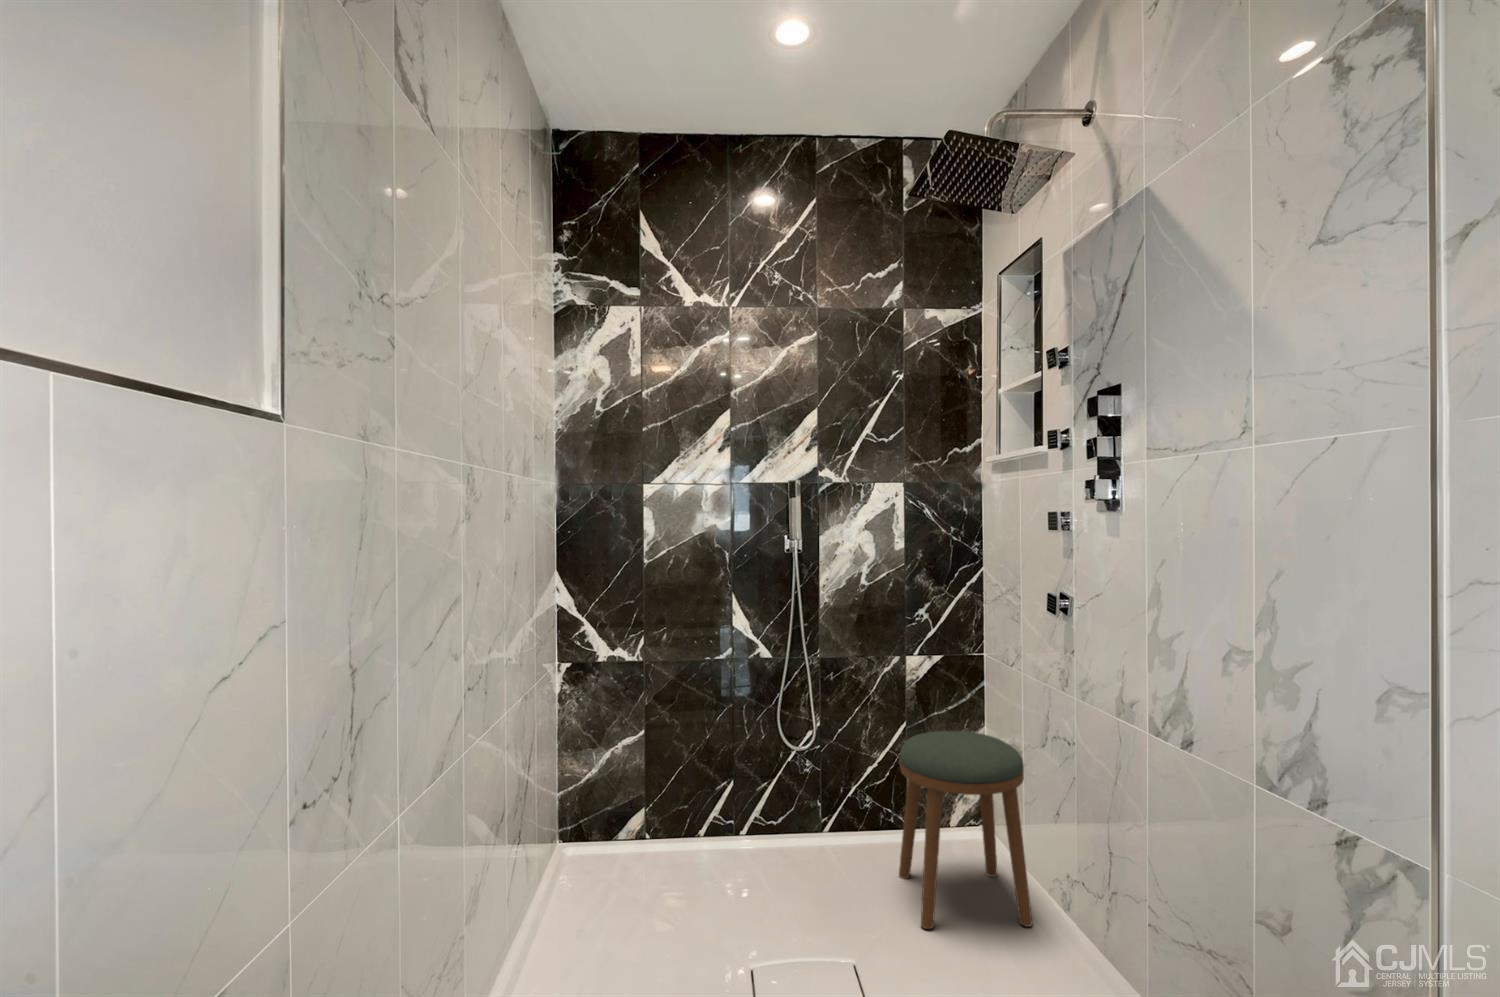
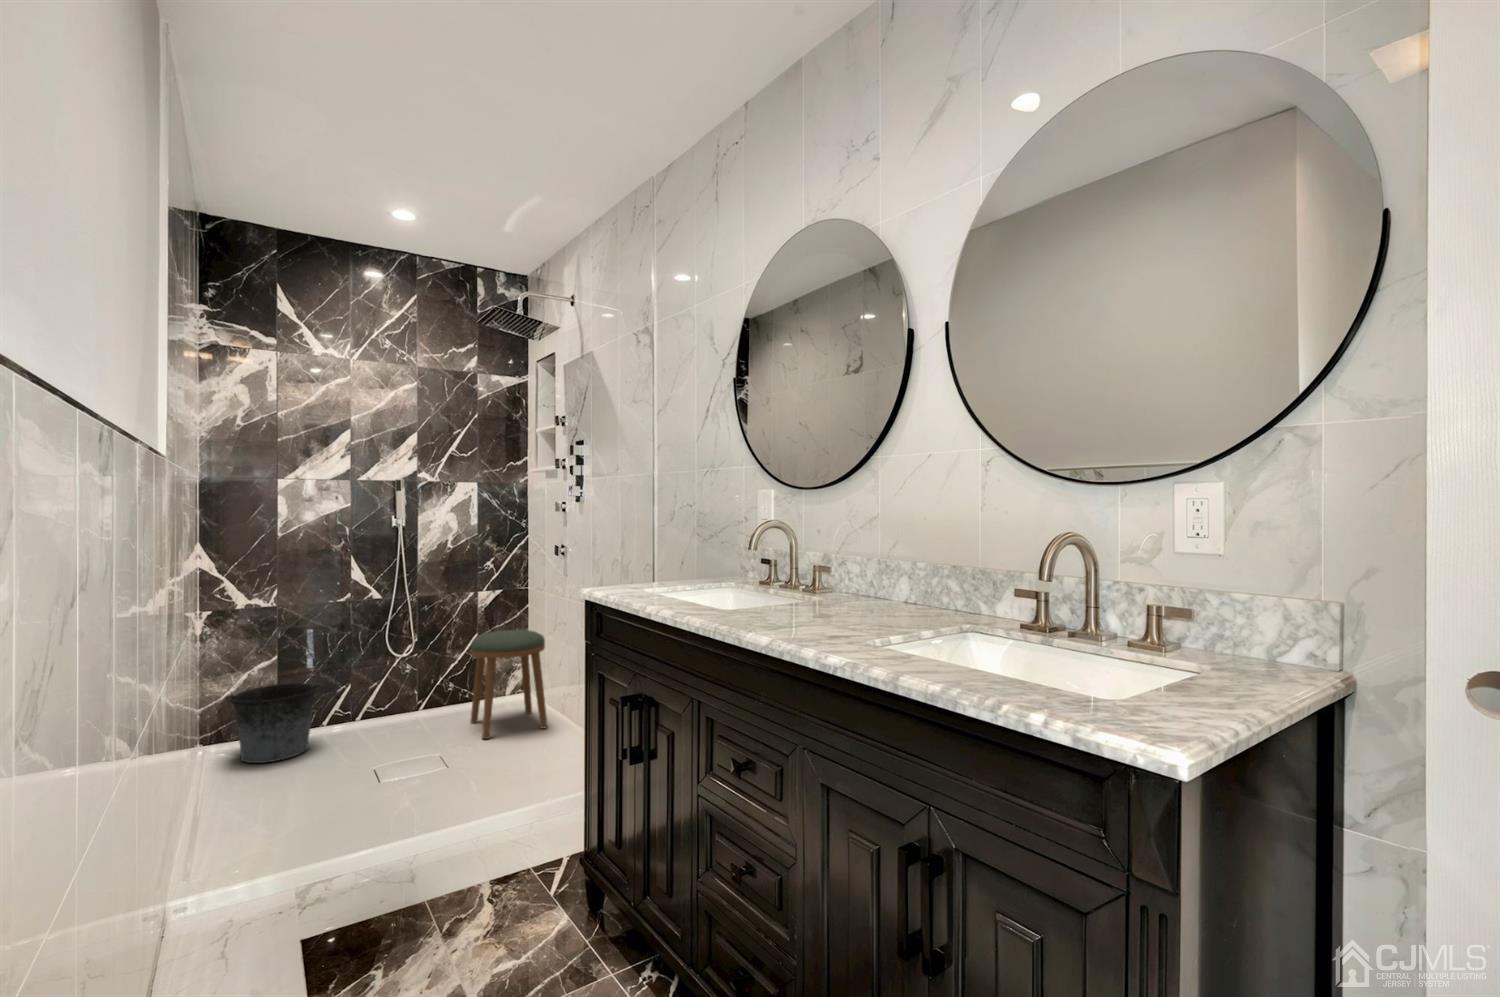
bucket: none [577,772,694,896] -> present [225,683,322,763]

